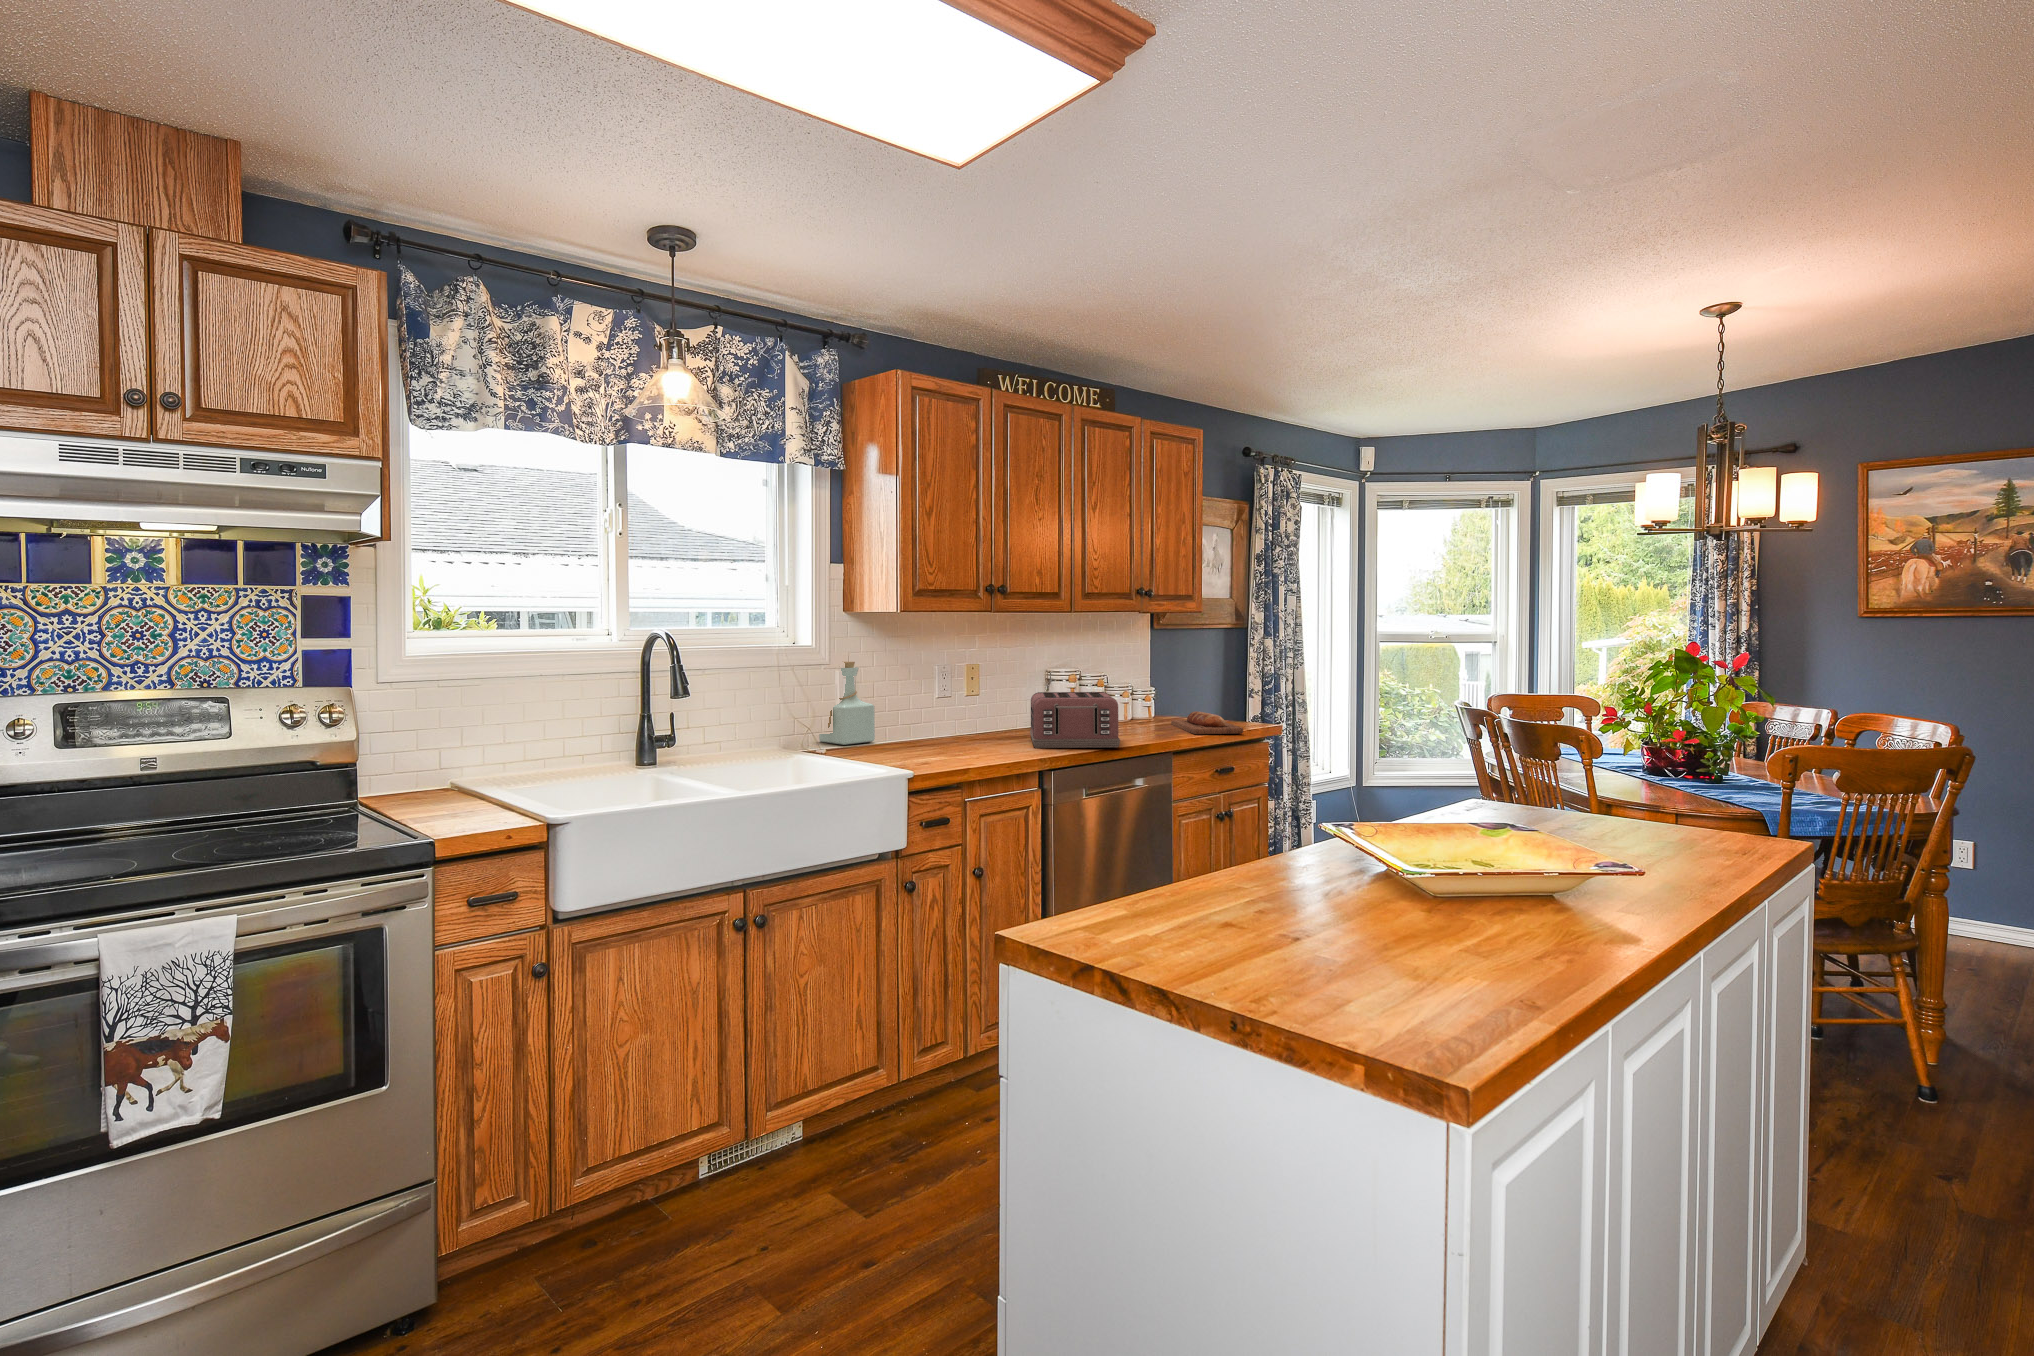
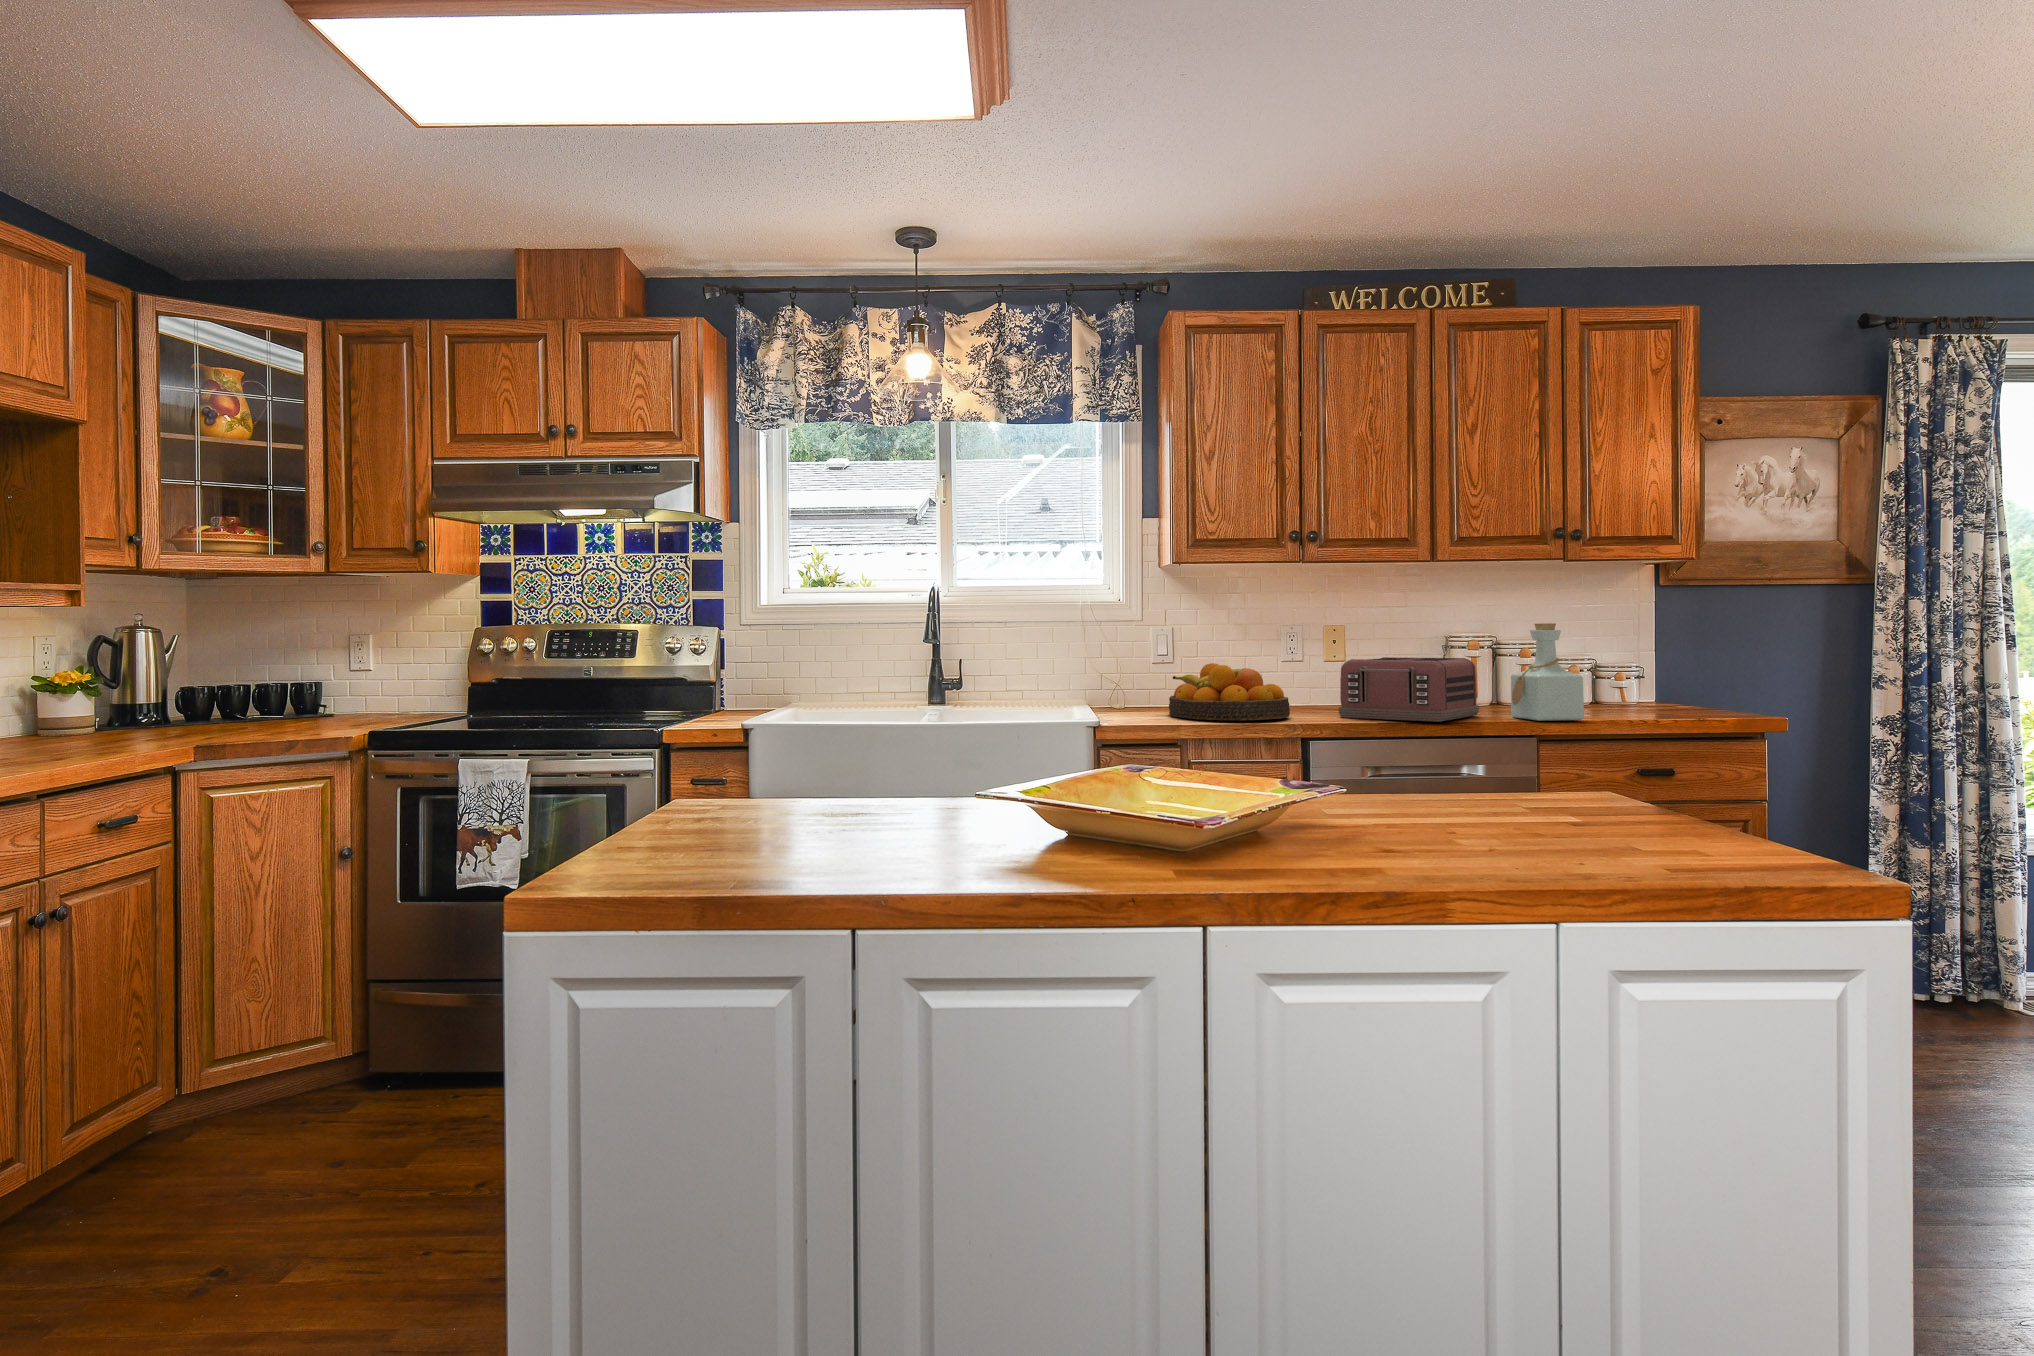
bottle: present [819,661,875,745] -> present [1511,623,1584,721]
fruit bowl: none [903,706,1013,762] -> present [1169,663,1290,721]
bread loaf: present [1171,711,1243,734] -> none [1620,695,1710,723]

